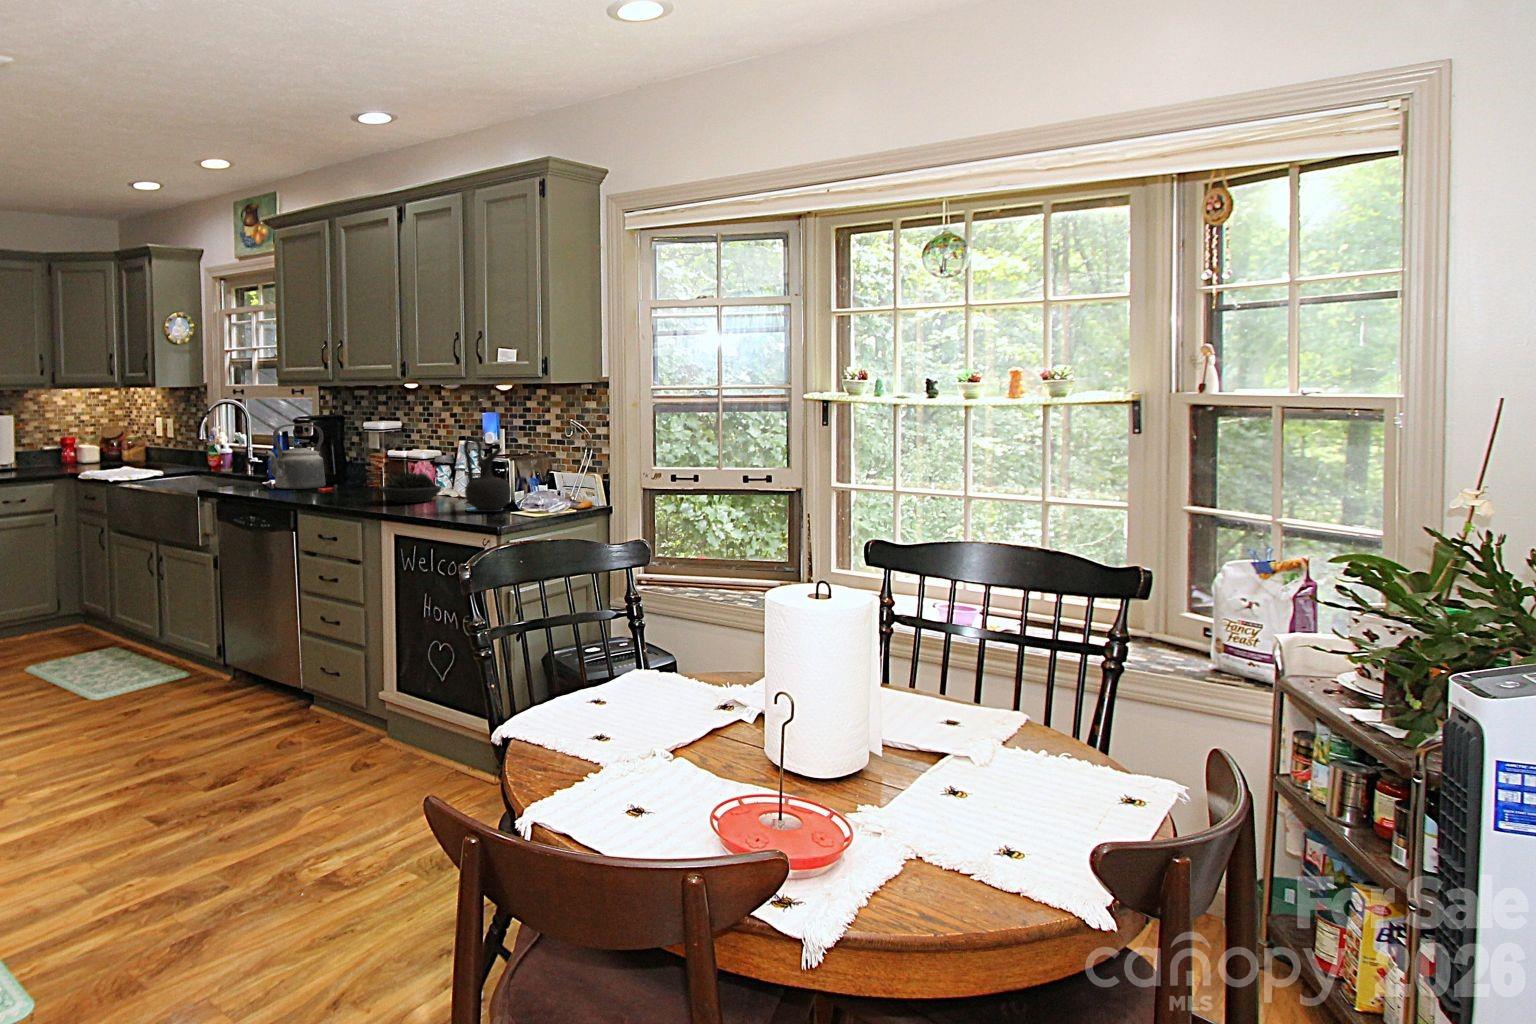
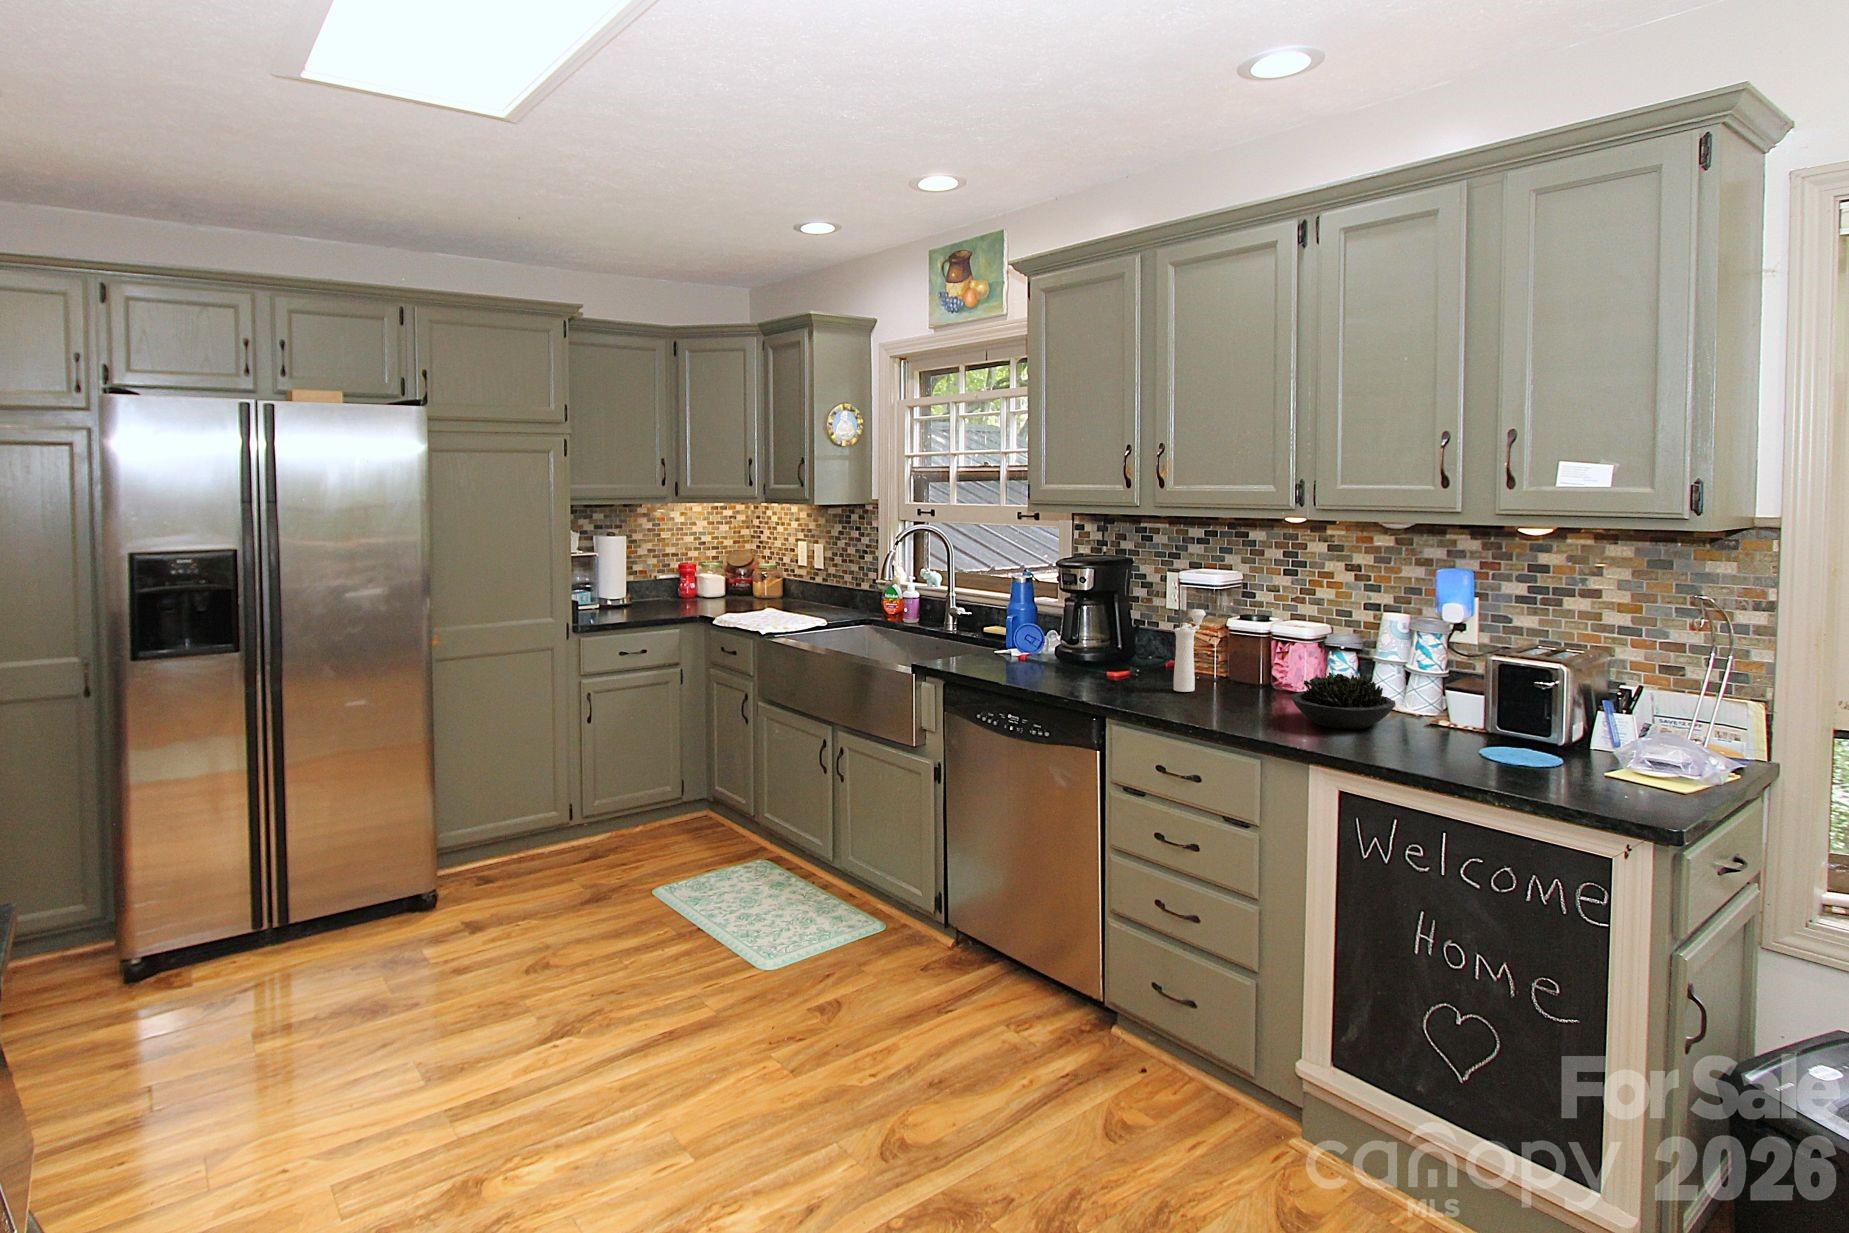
kettle: present [266,424,326,489] -> none [1048,575,1119,675]
ceramic jug: present [463,437,511,512] -> none [1510,636,1598,771]
pepper mill: none [337,442,366,493] -> present [1174,609,1206,692]

